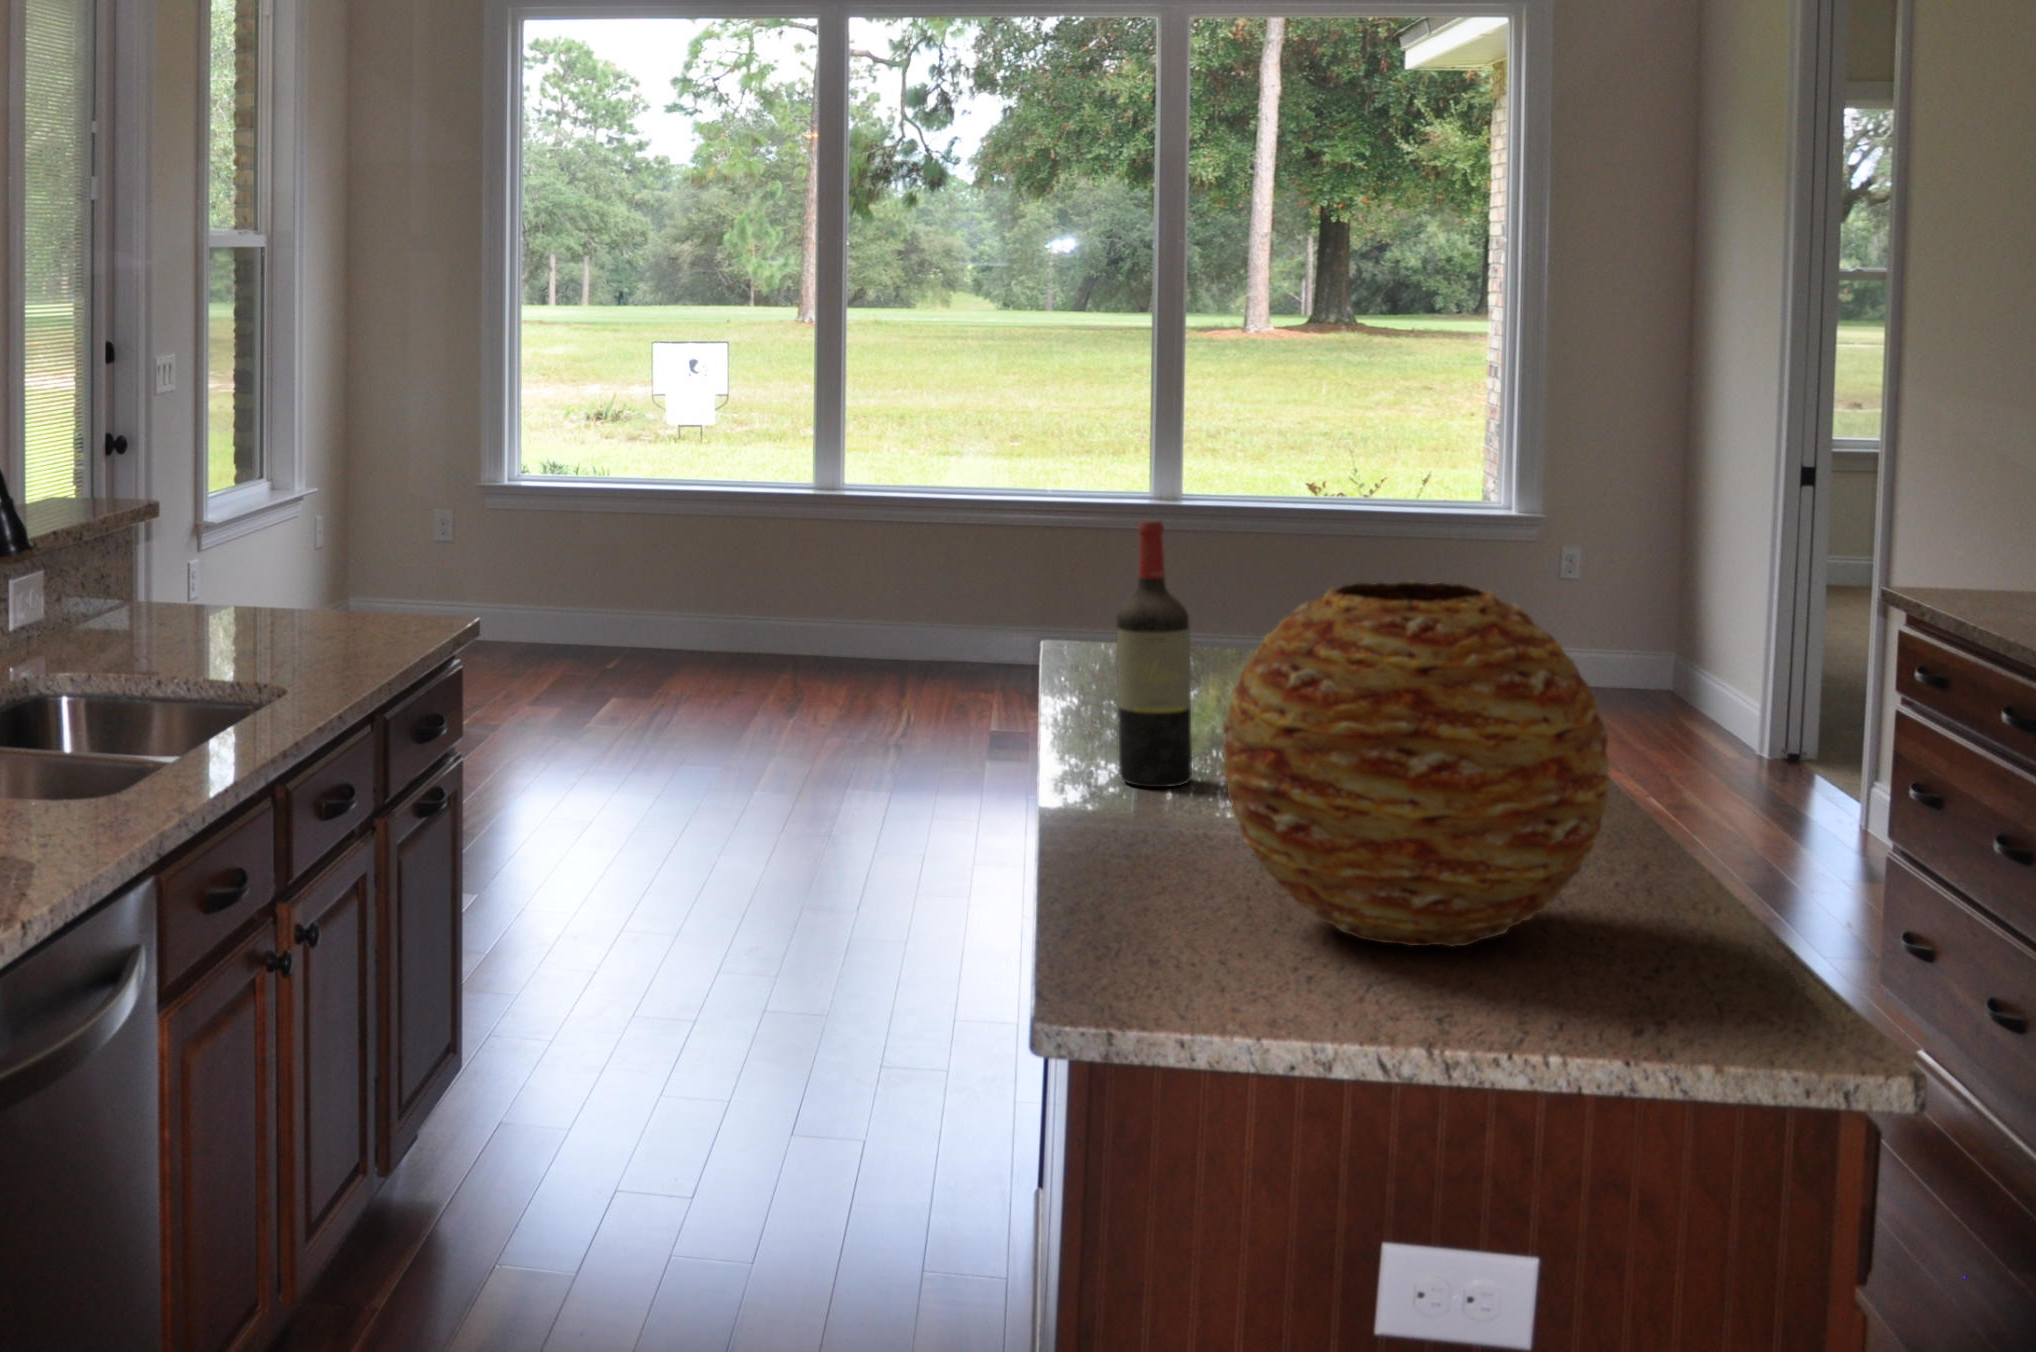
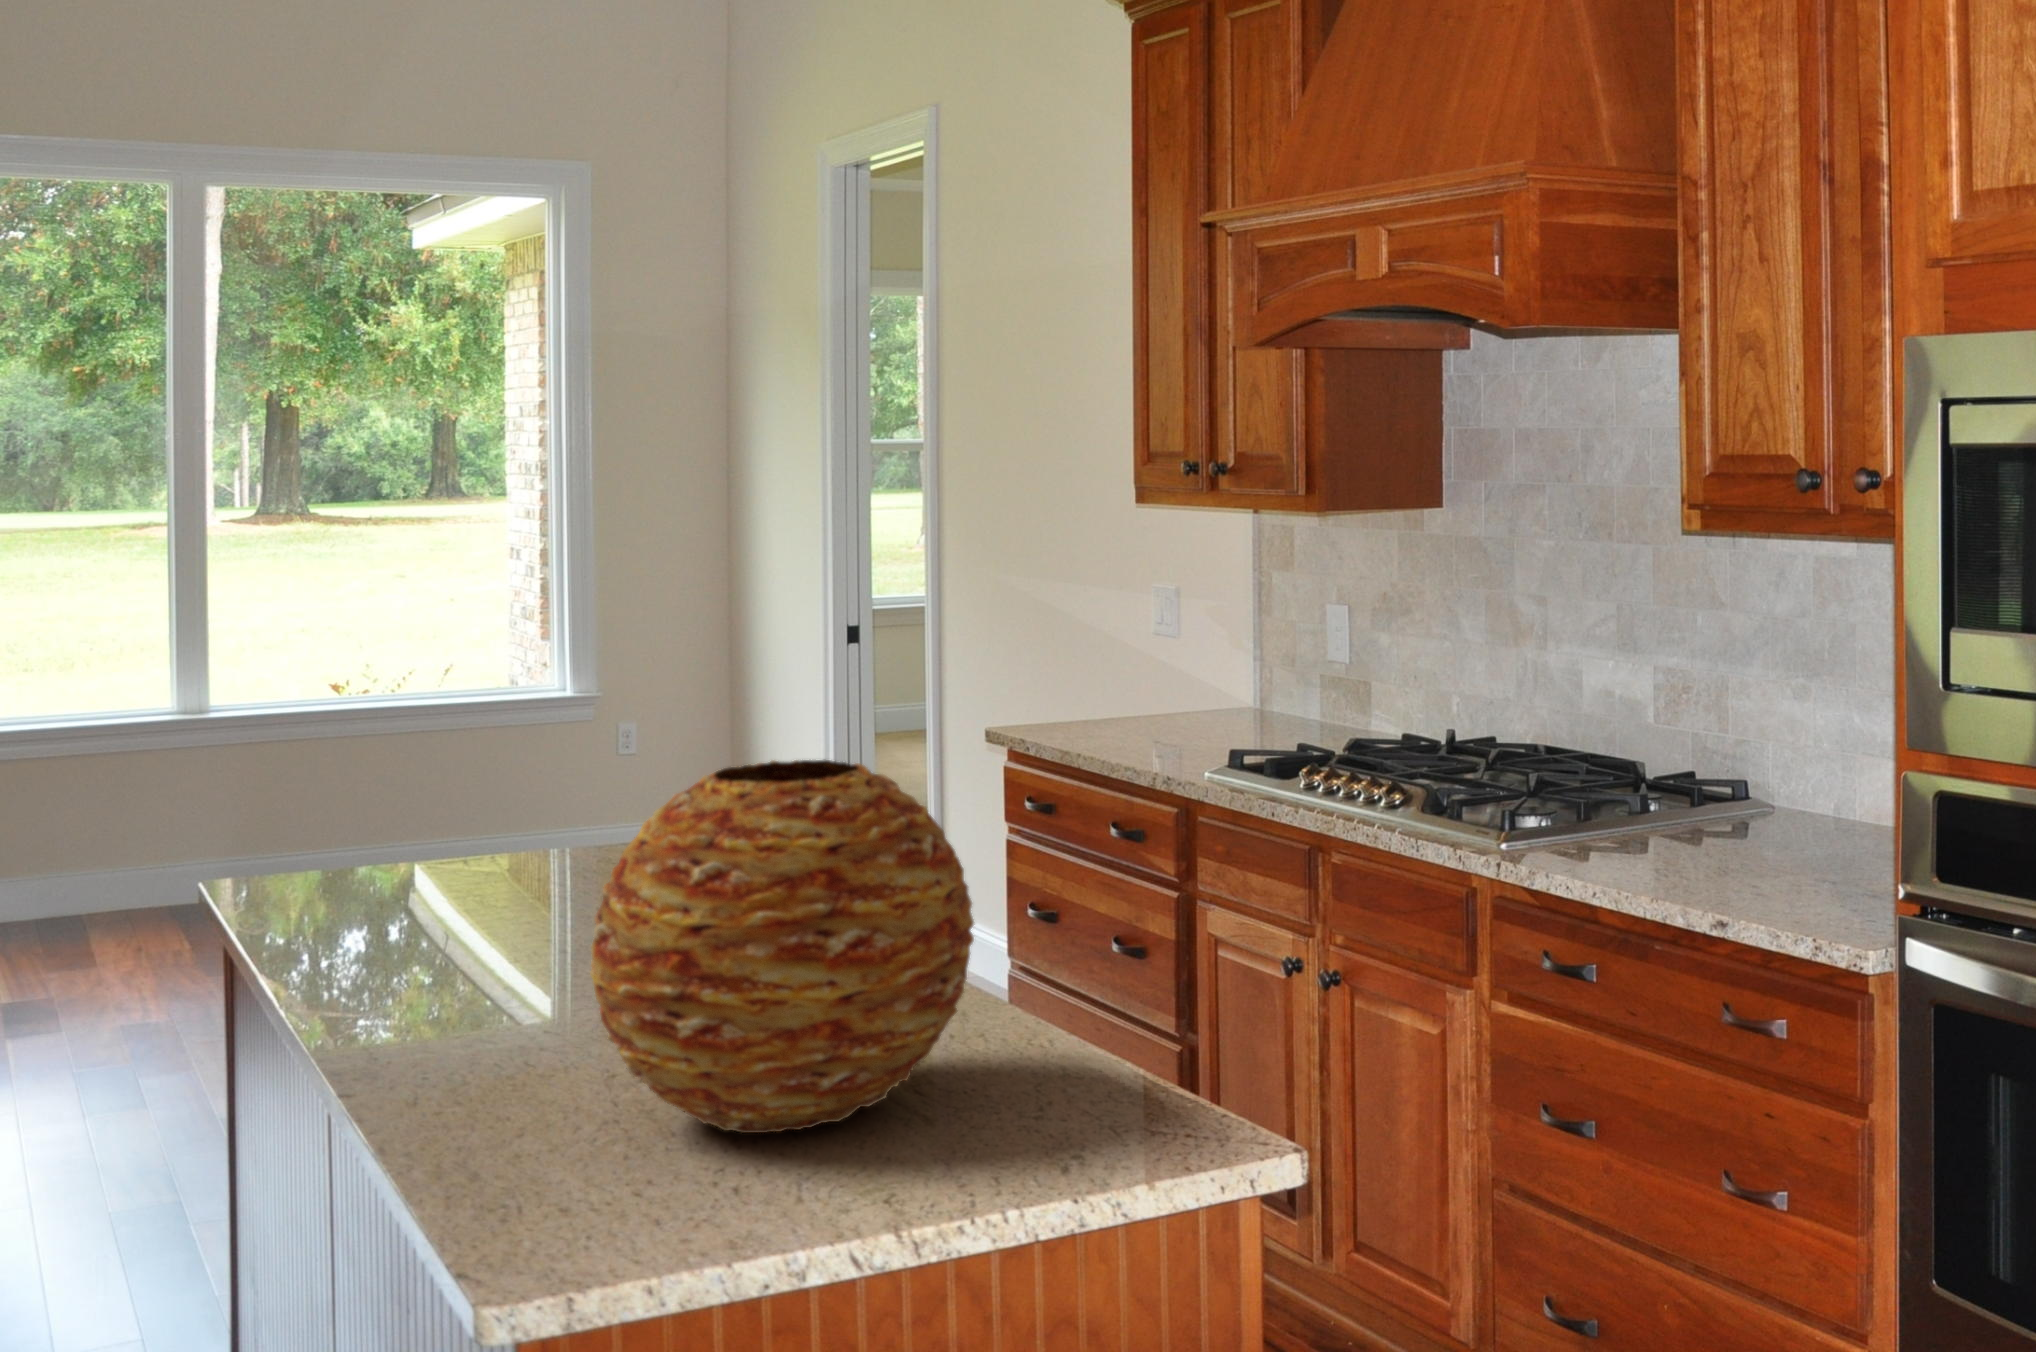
wine bottle: present [1116,520,1192,787] -> none [343,719,428,1014]

